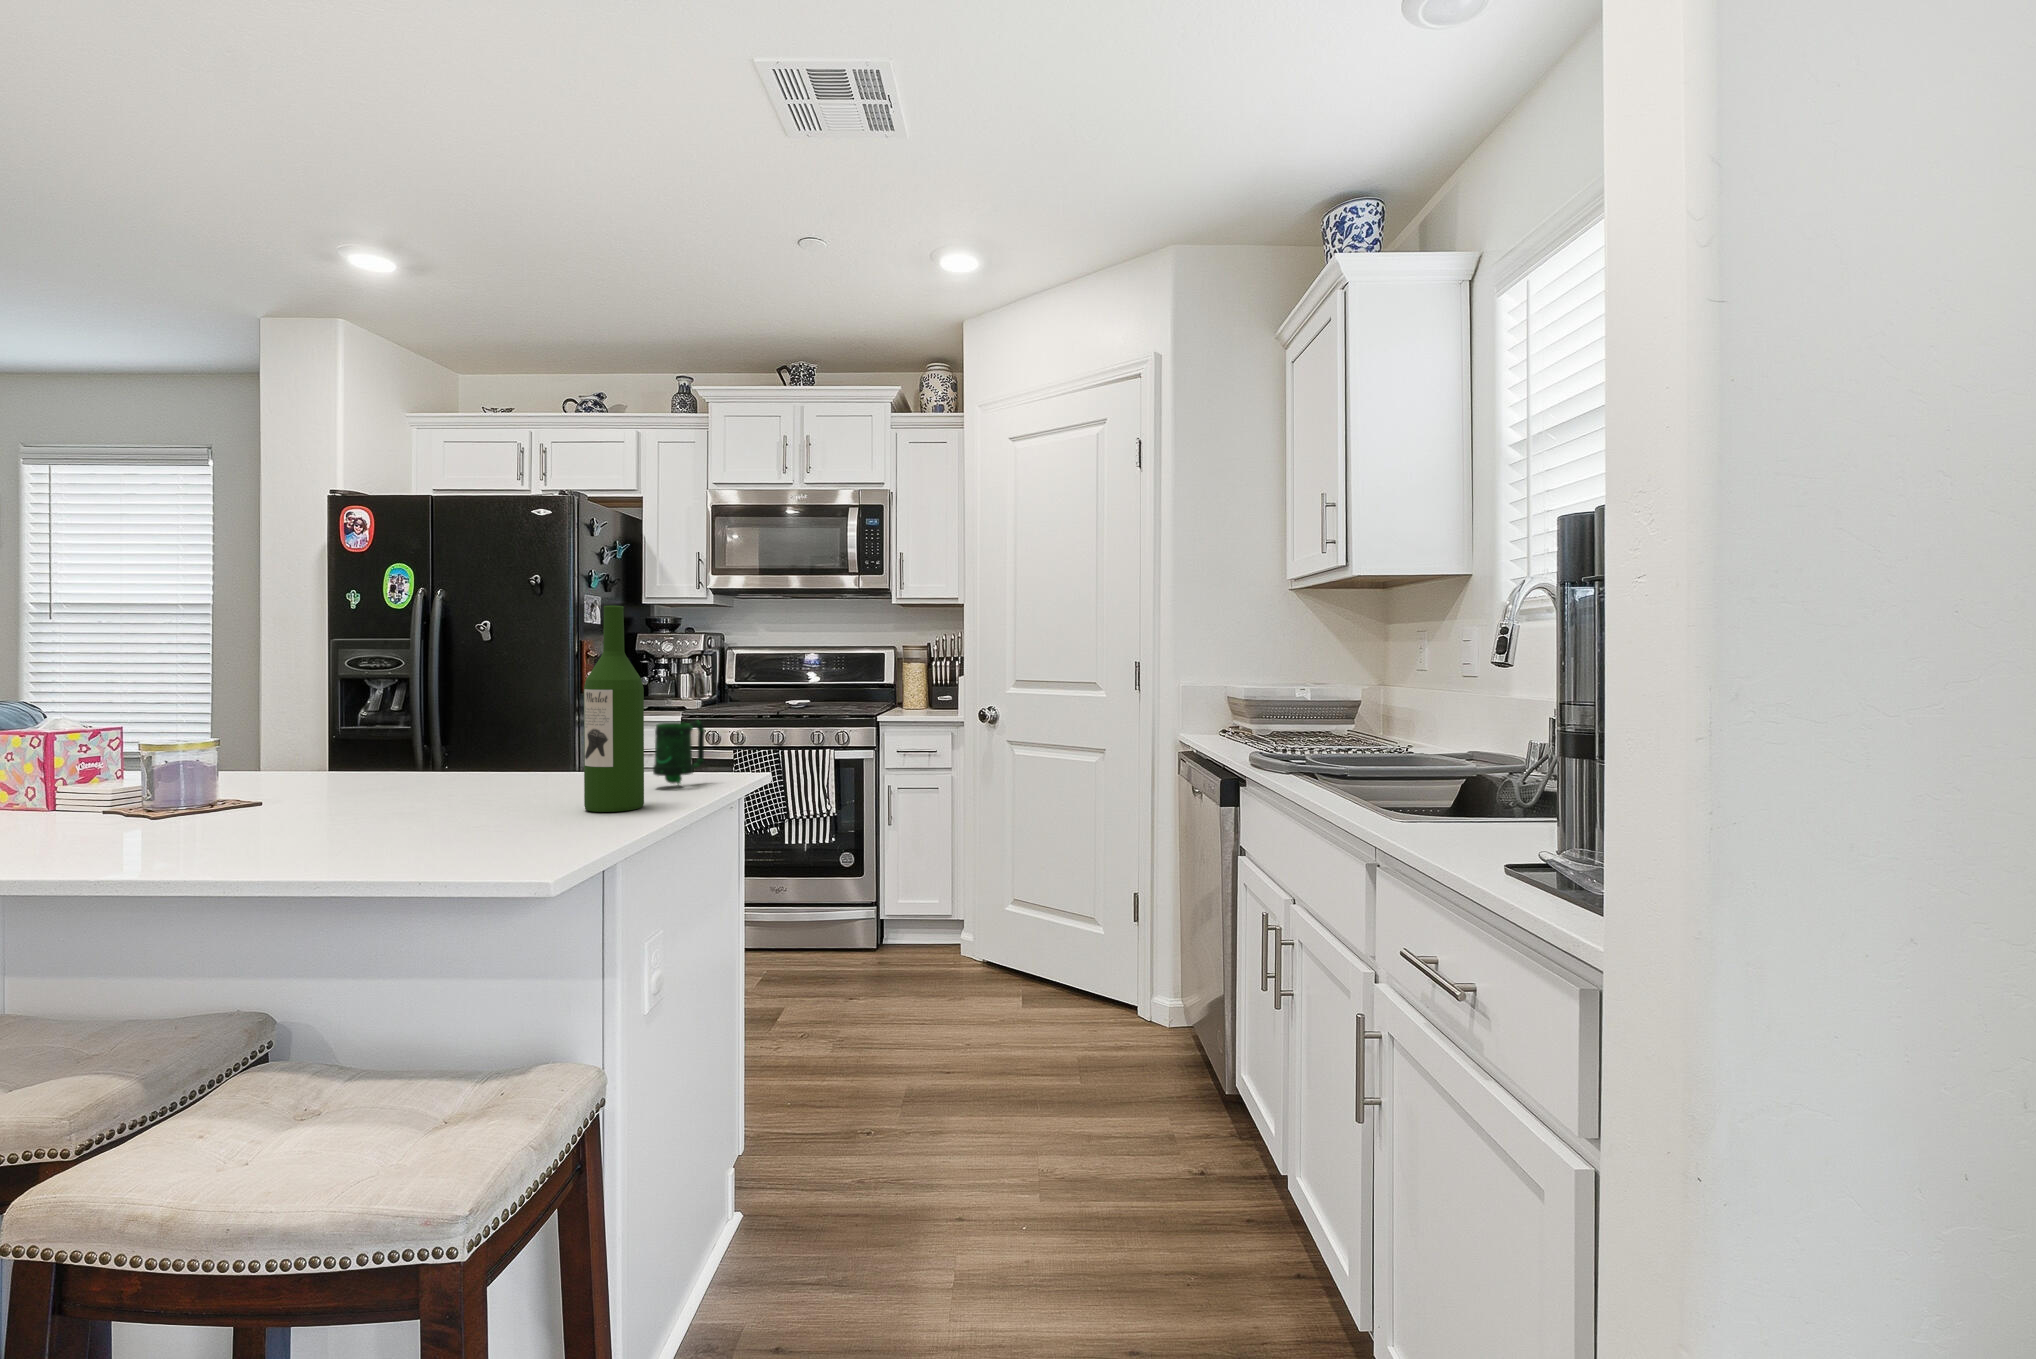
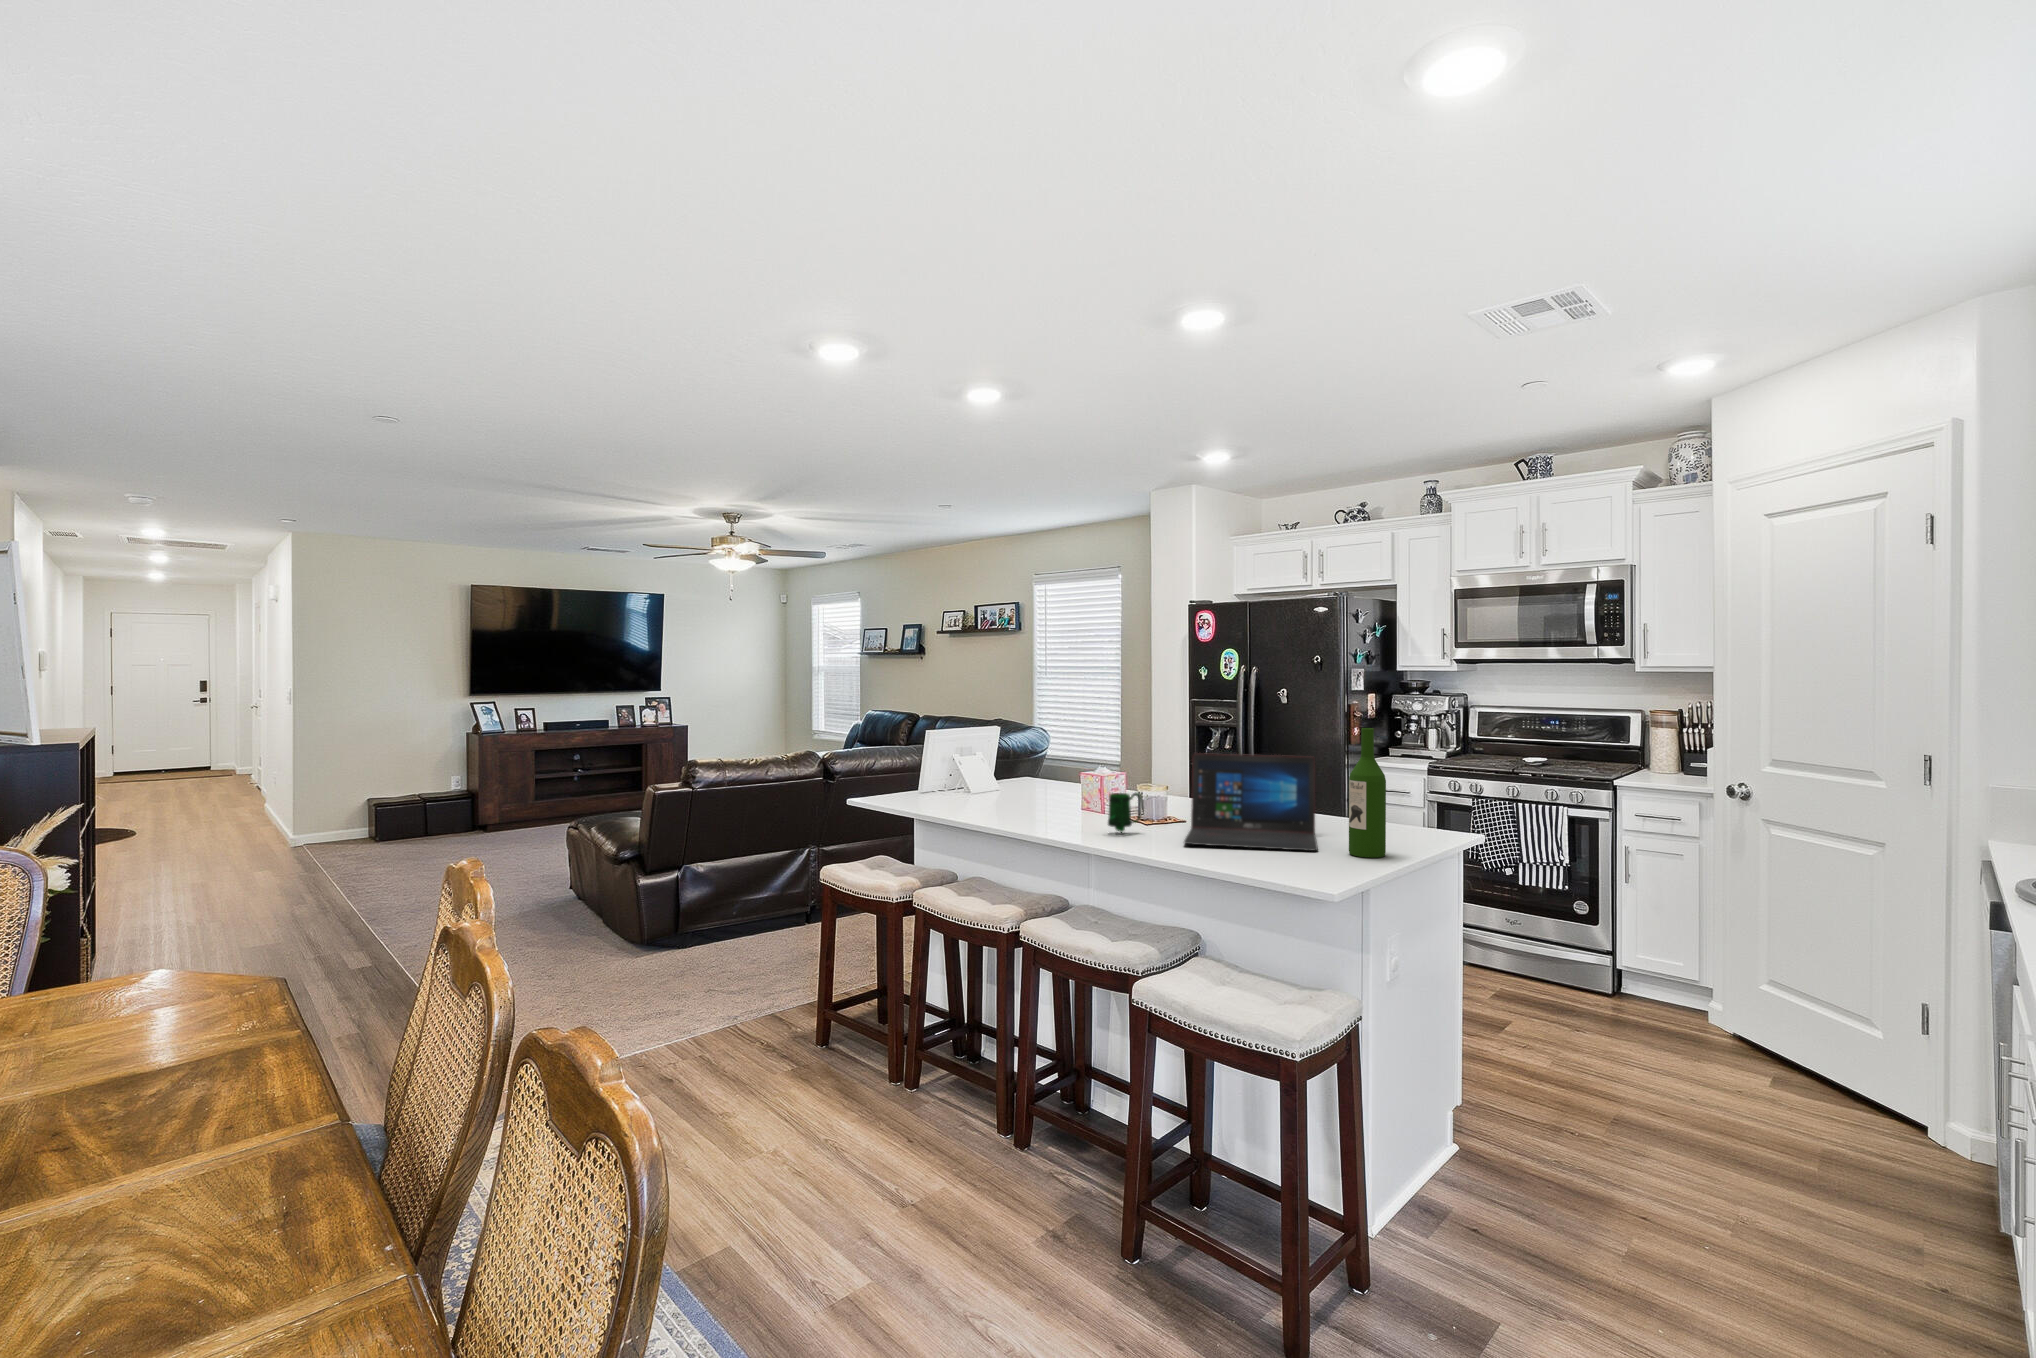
laptop: none [254,667,531,829] -> present [1184,753,1318,851]
mug: present [653,721,705,785] -> present [1108,792,1141,832]

